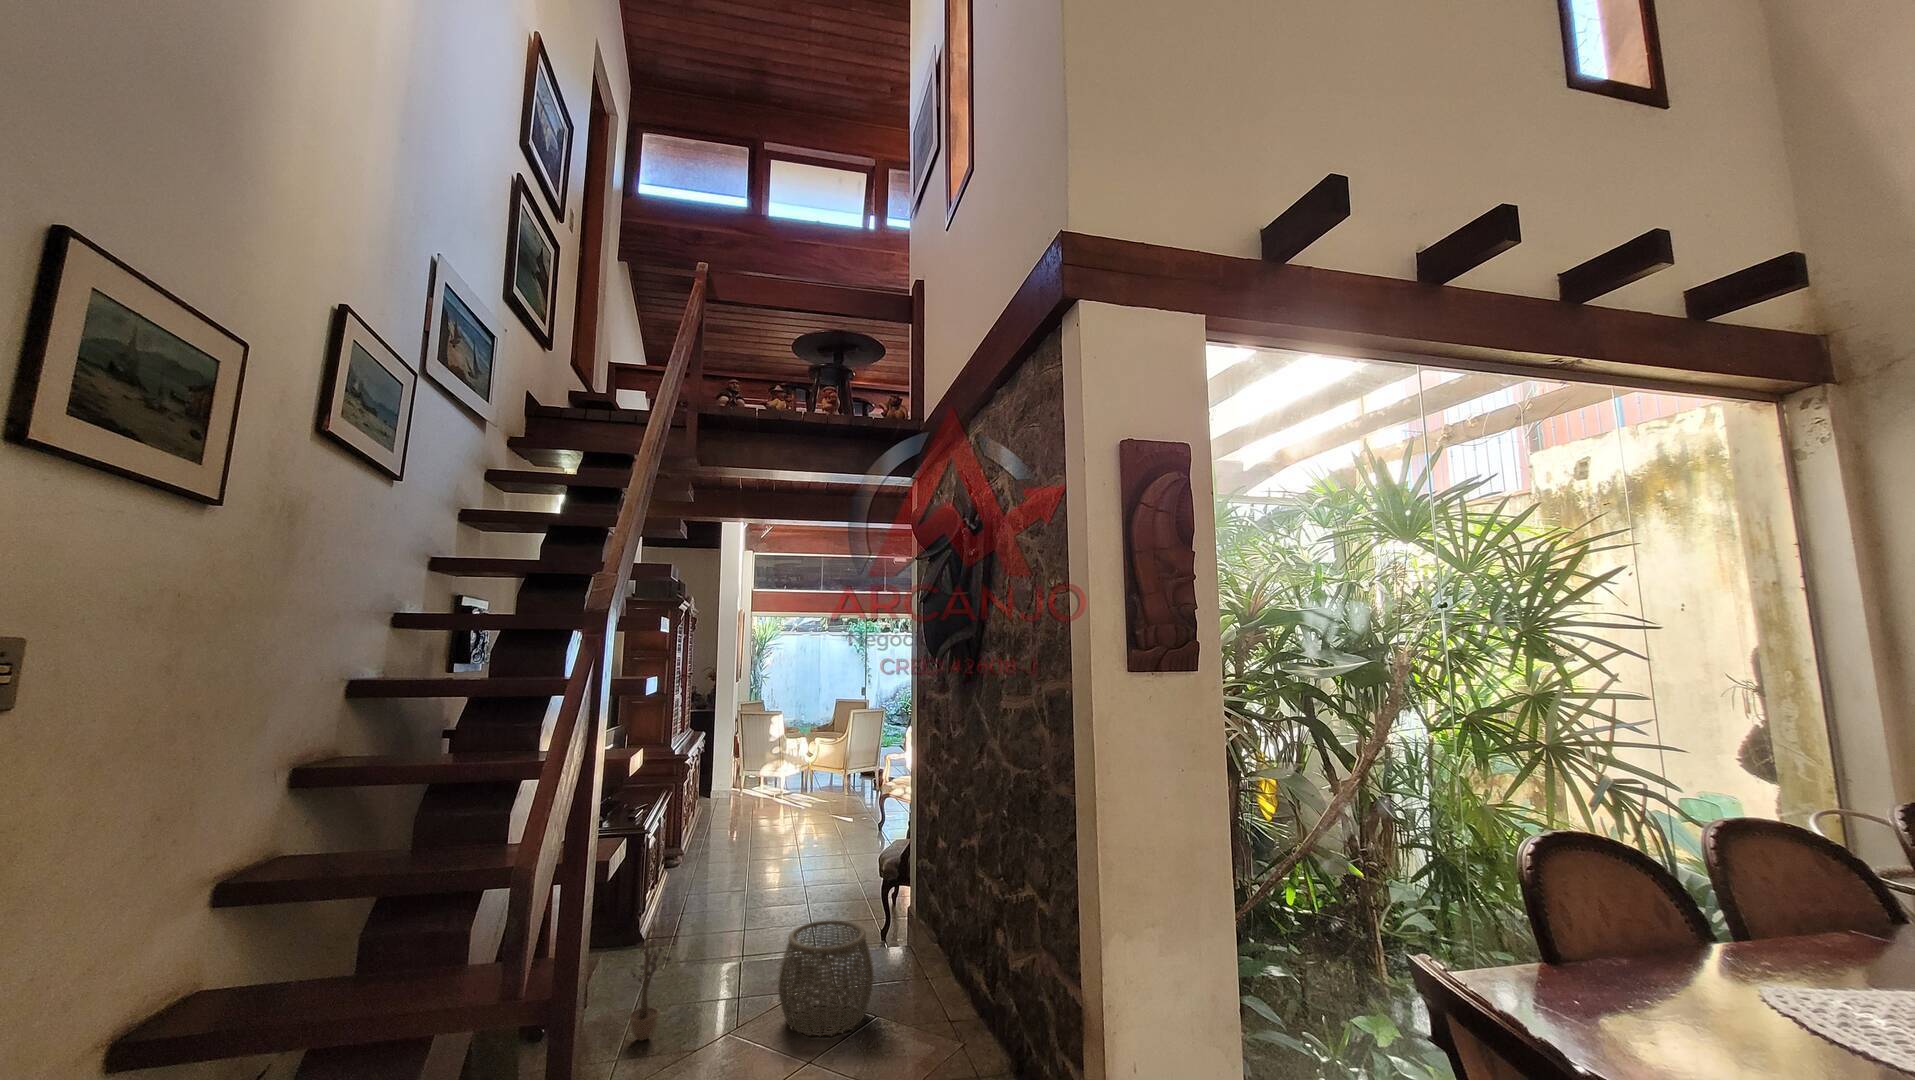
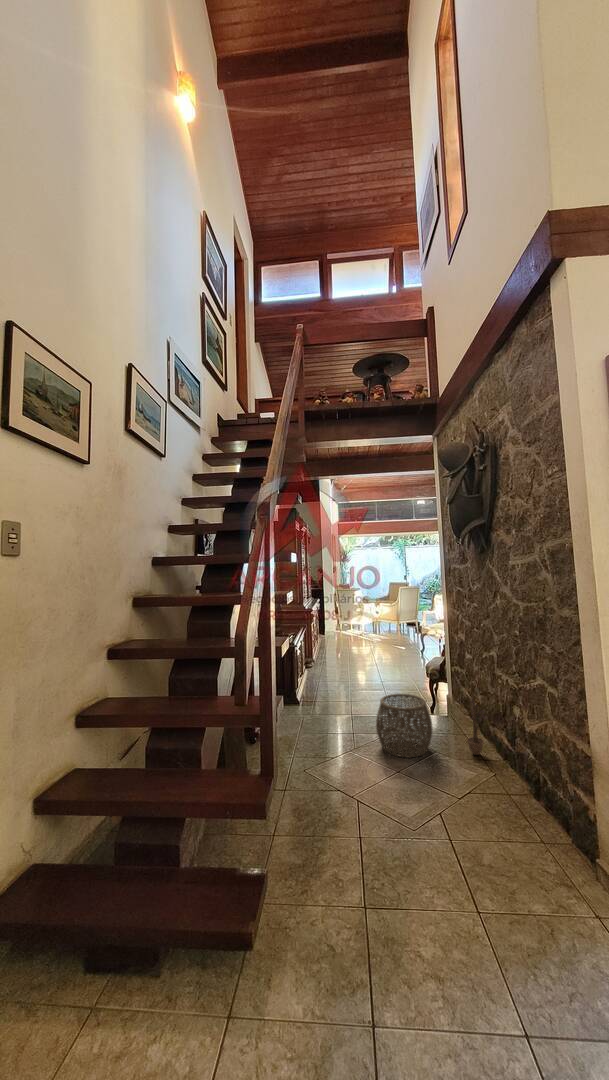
decorative plant: present [629,933,671,1041] -> present [467,696,484,755]

